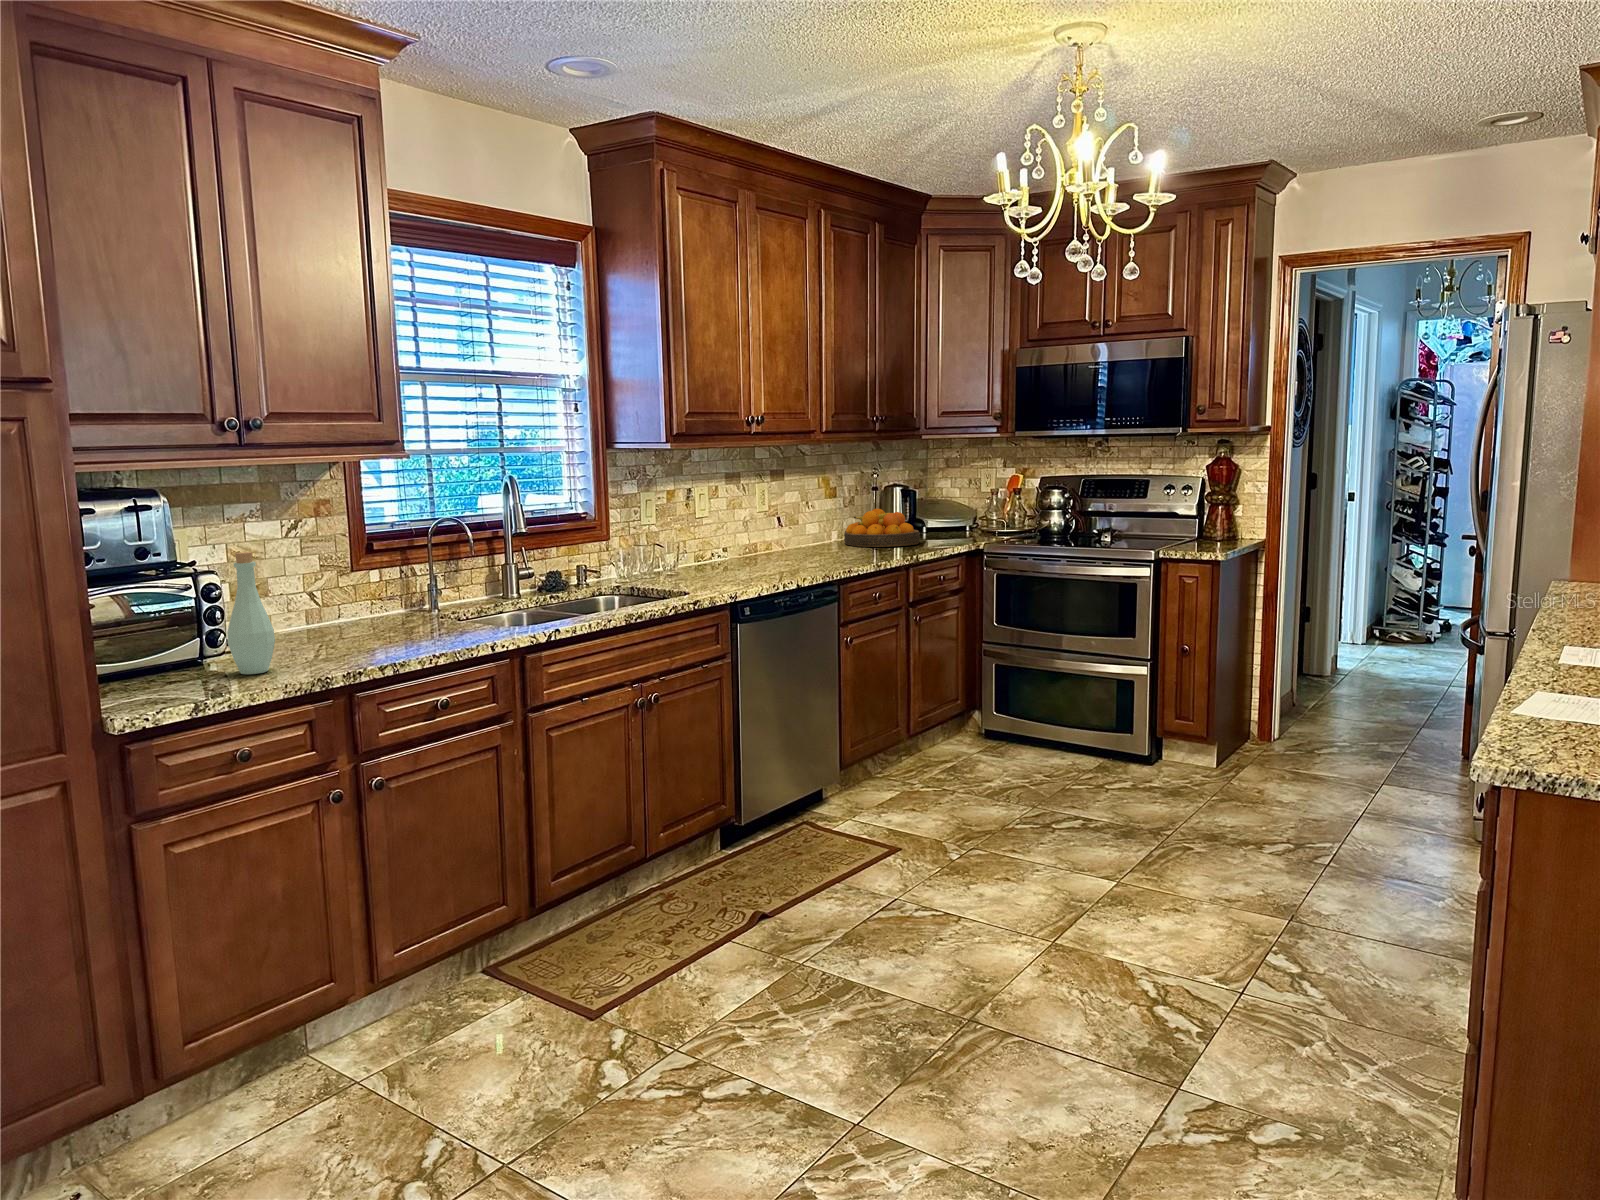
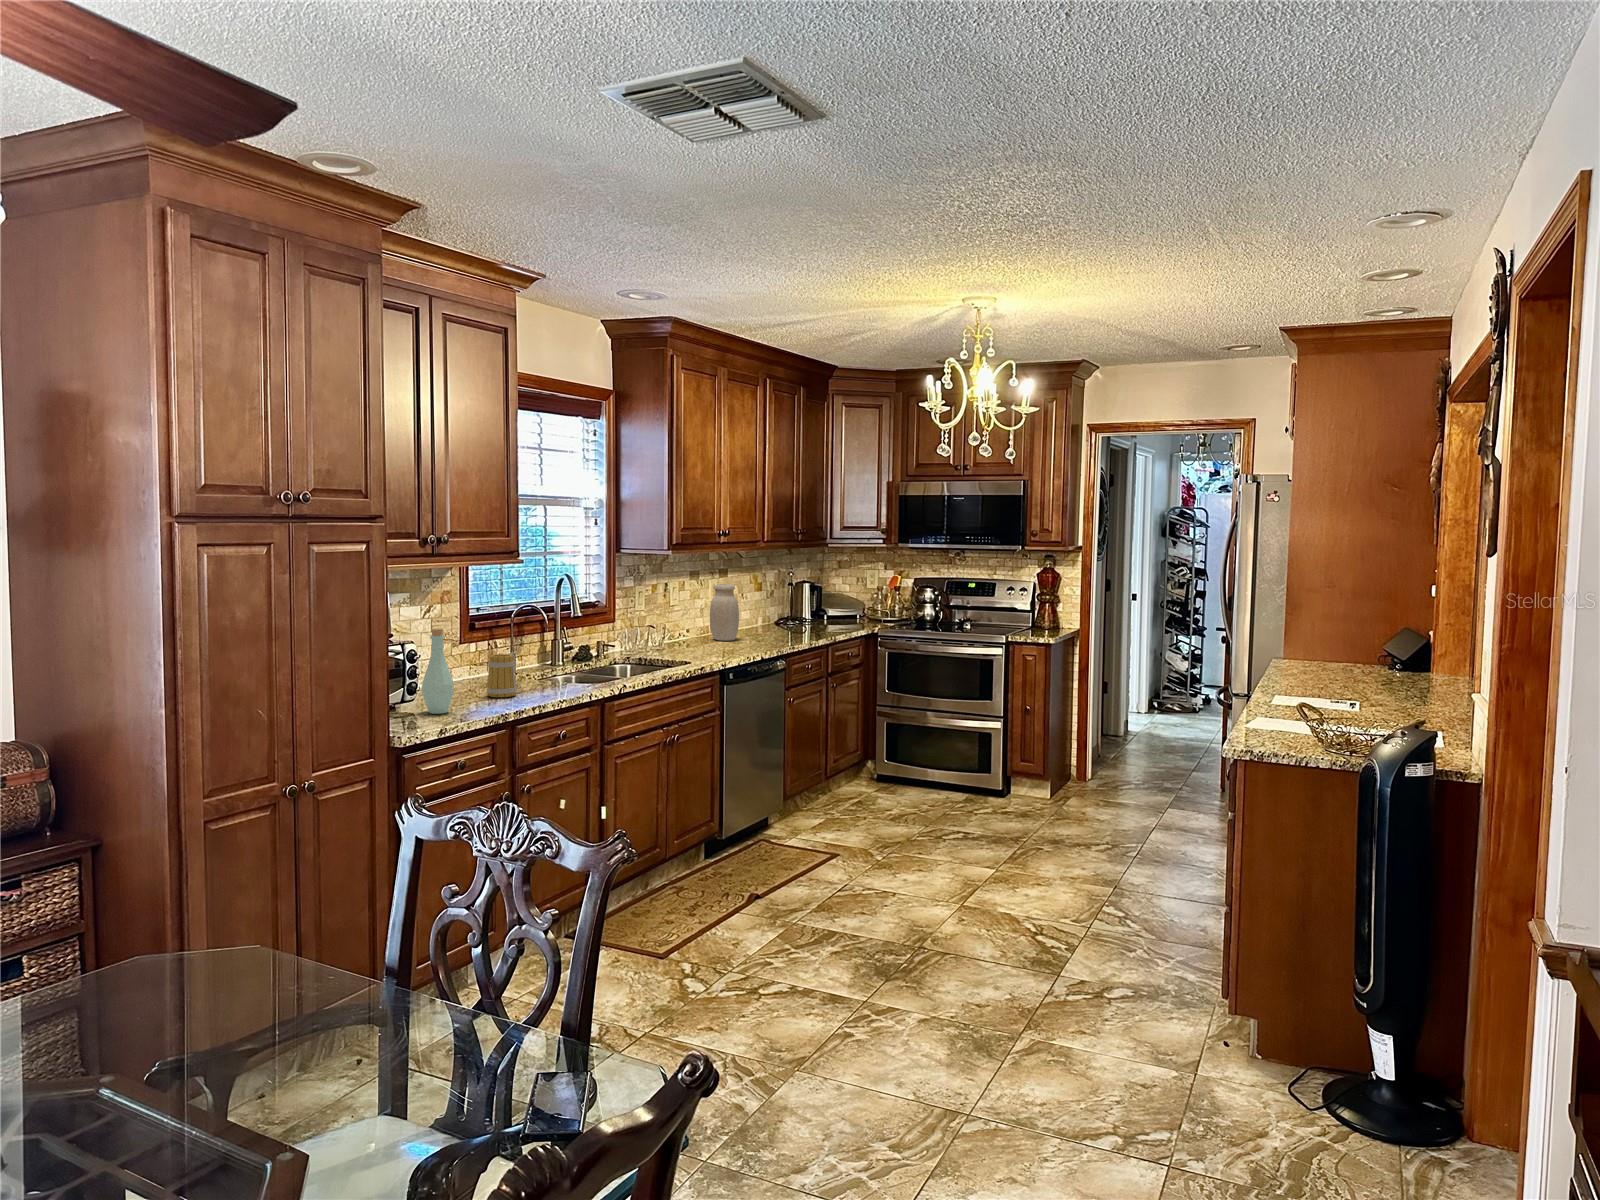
jar: none [752,487,790,561] -> present [710,584,739,641]
fruit bowl: present [844,509,919,547] -> none [768,601,827,631]
mug: none [357,584,406,647] -> present [487,653,517,697]

